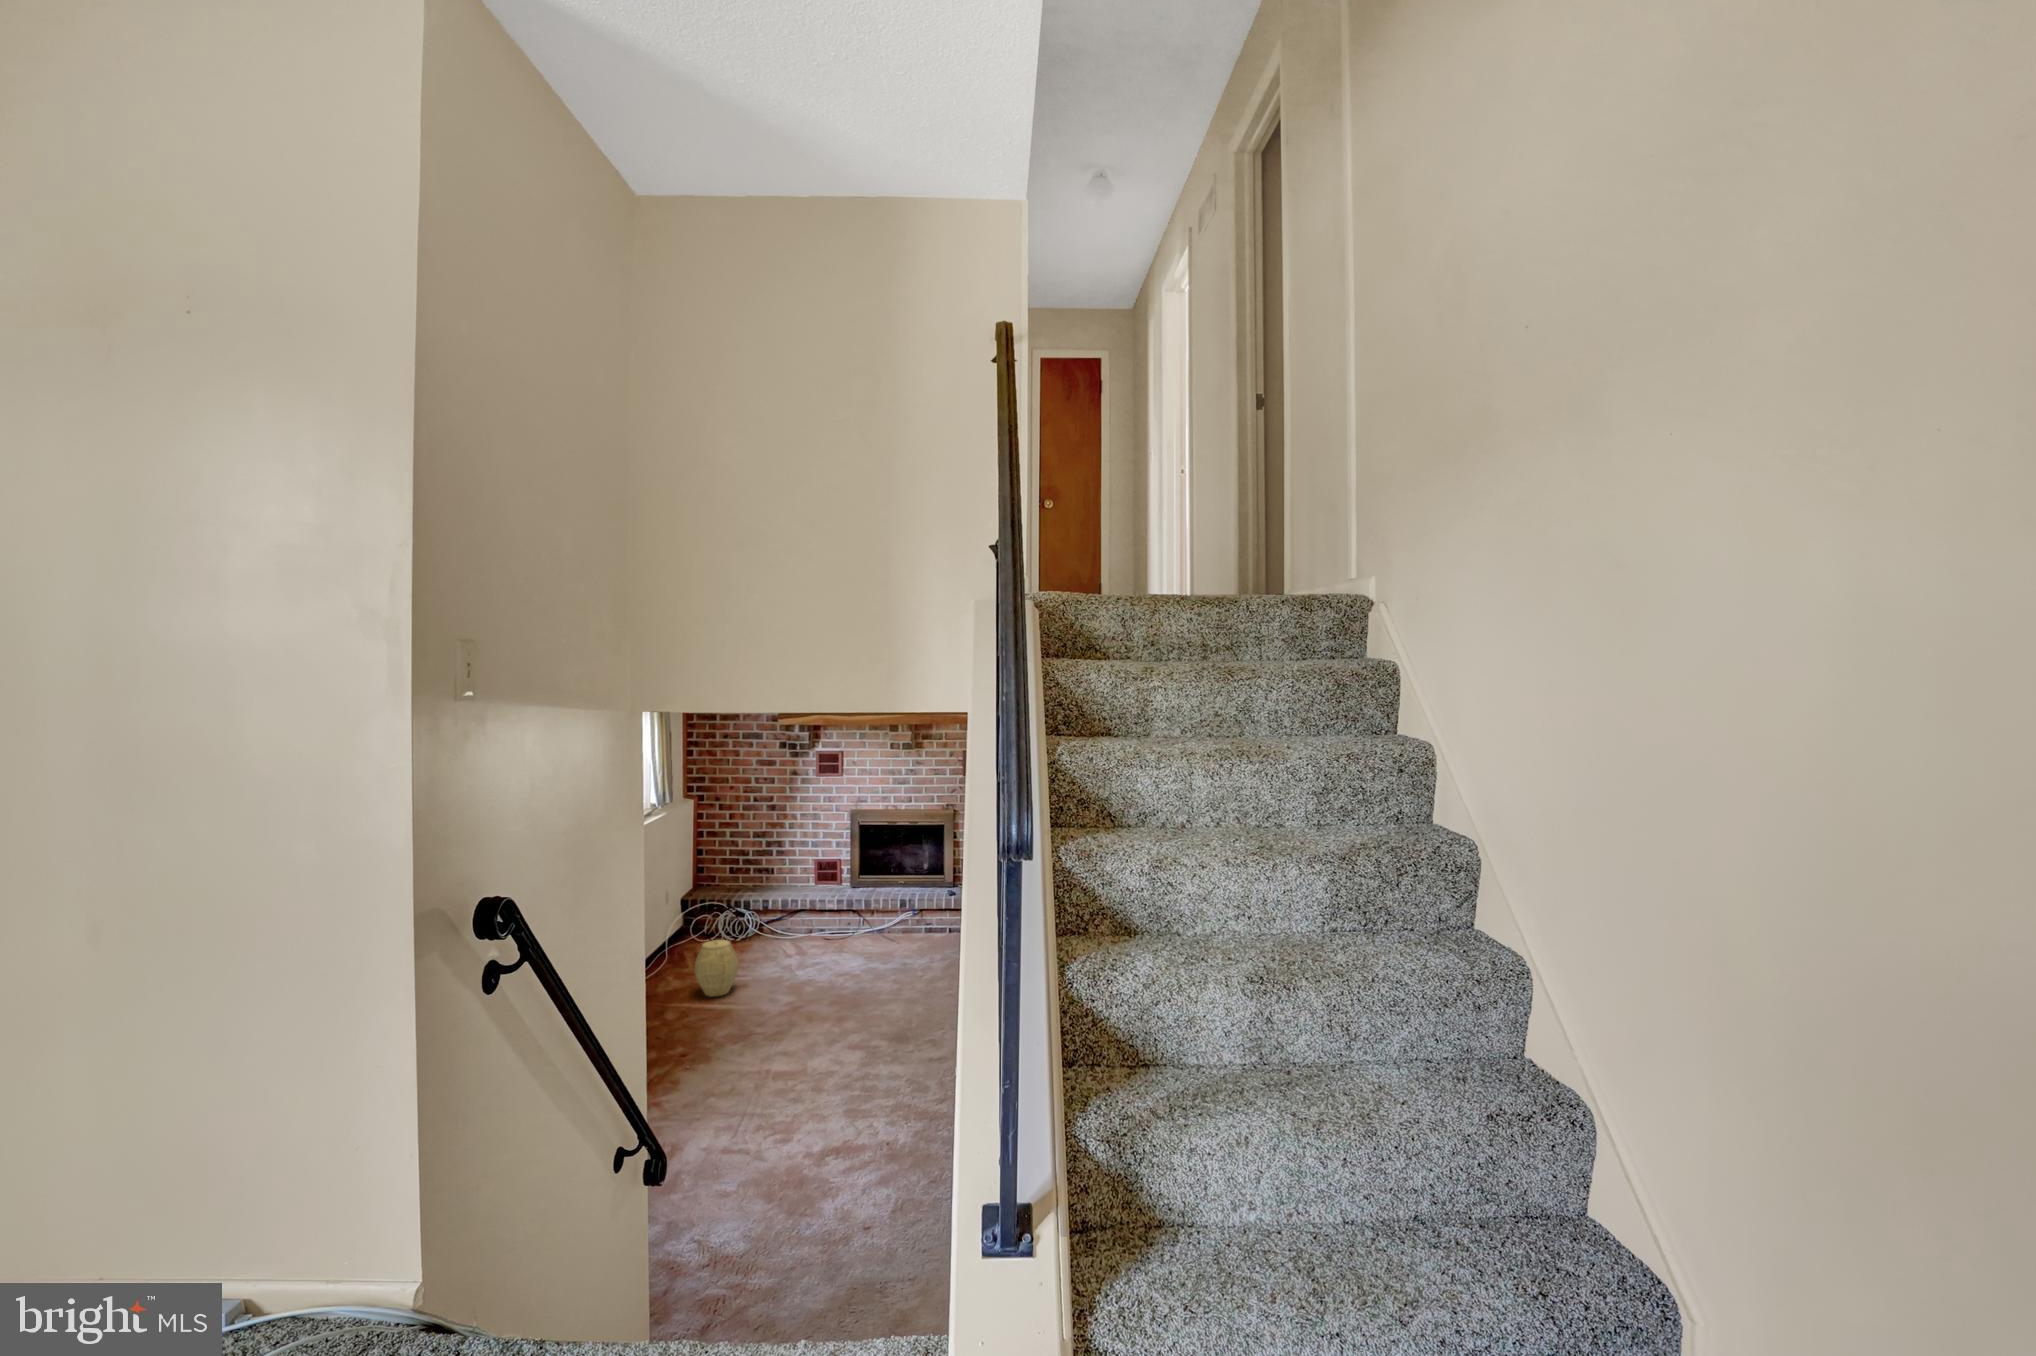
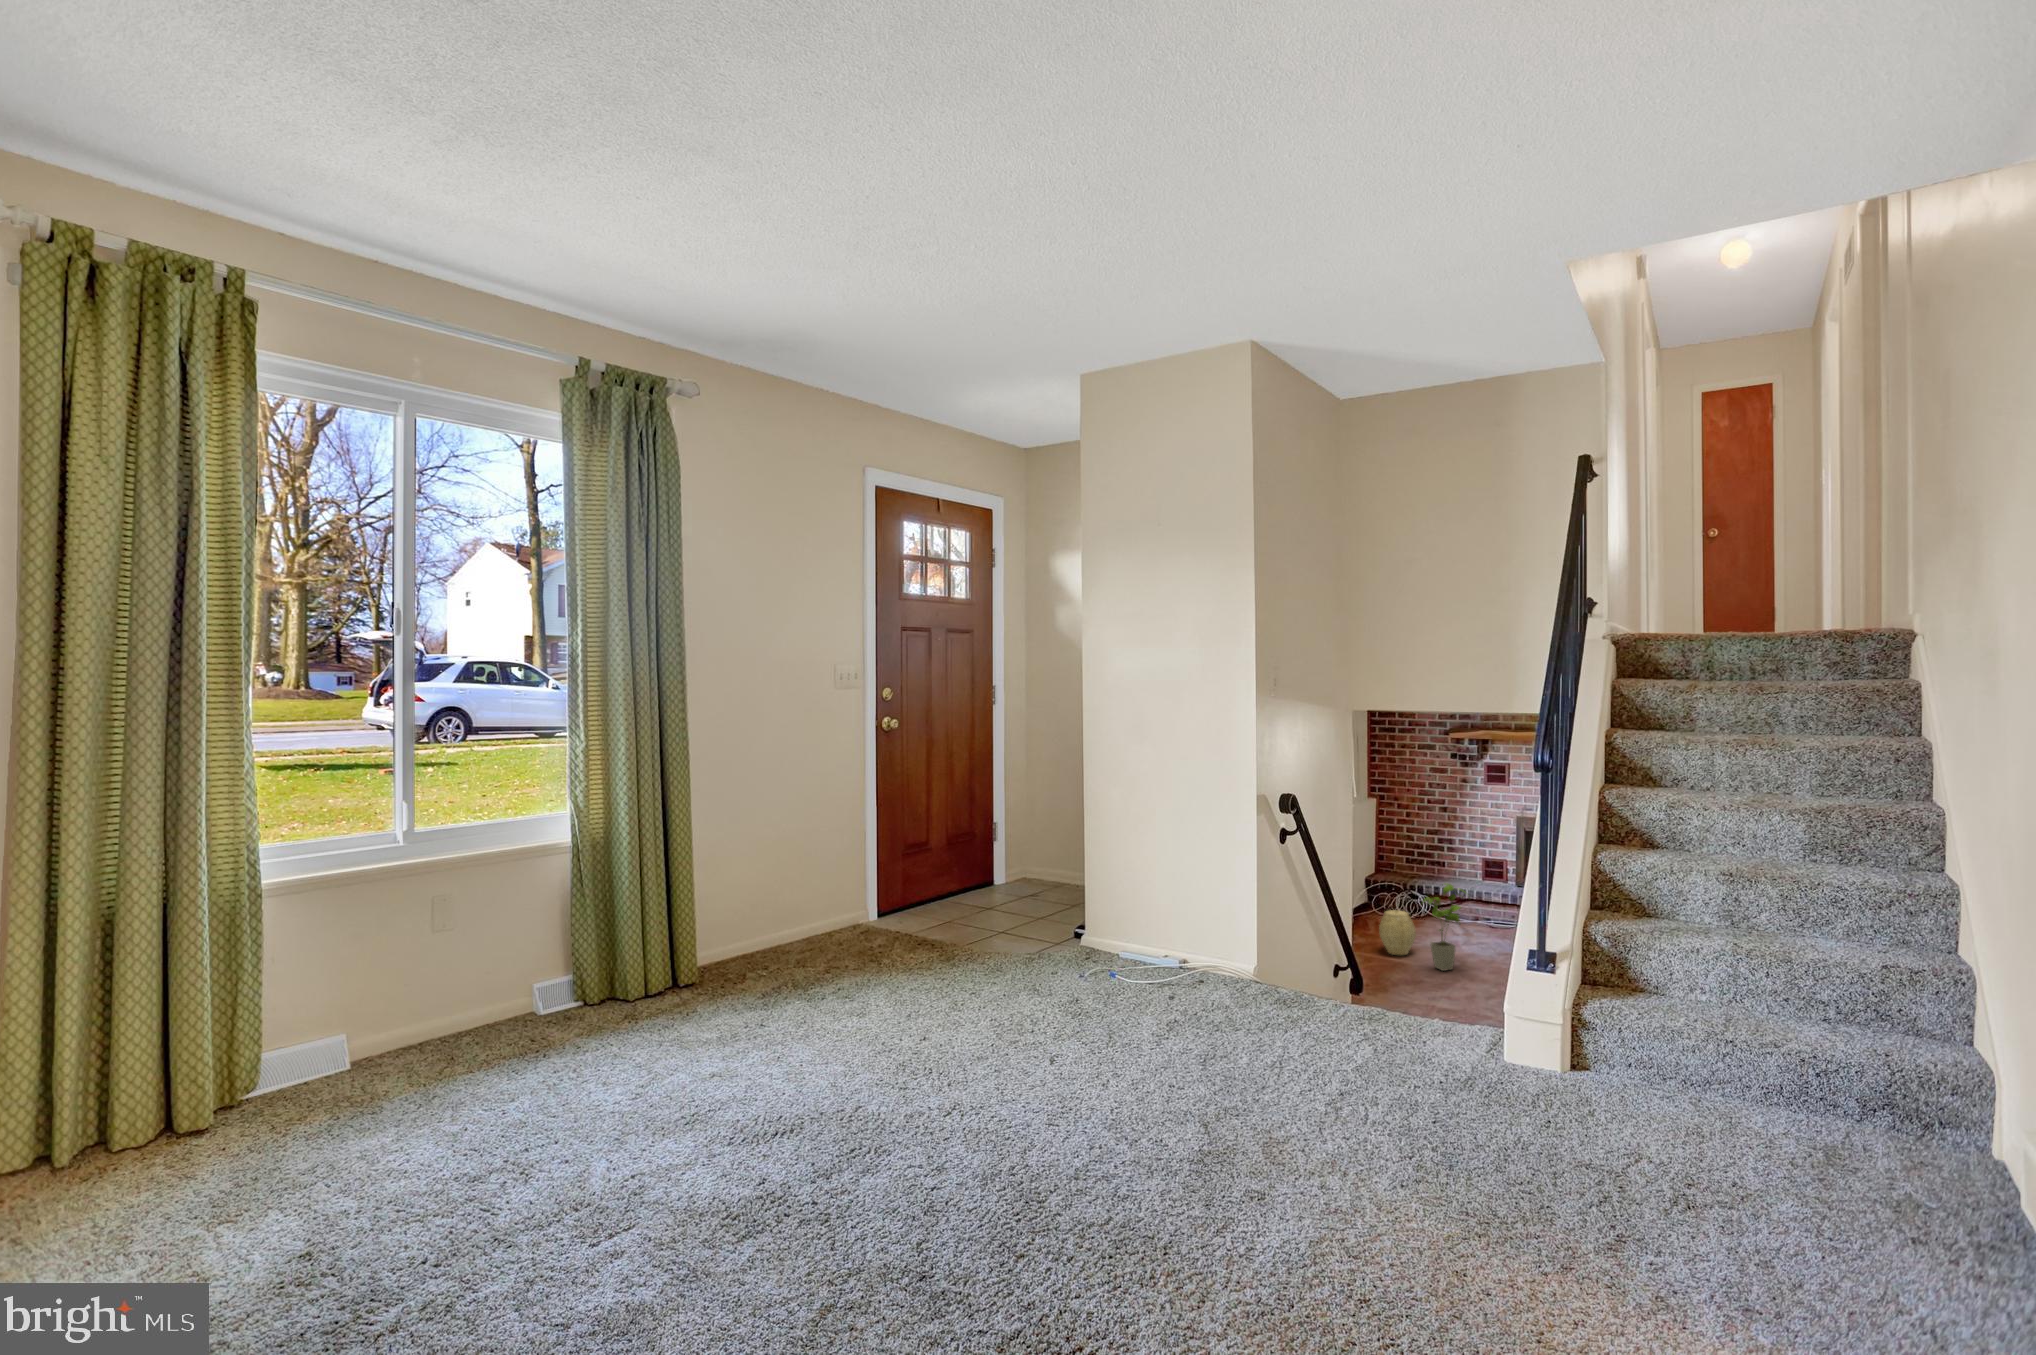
house plant: none [747,903,802,1009] -> present [1423,884,1463,971]

